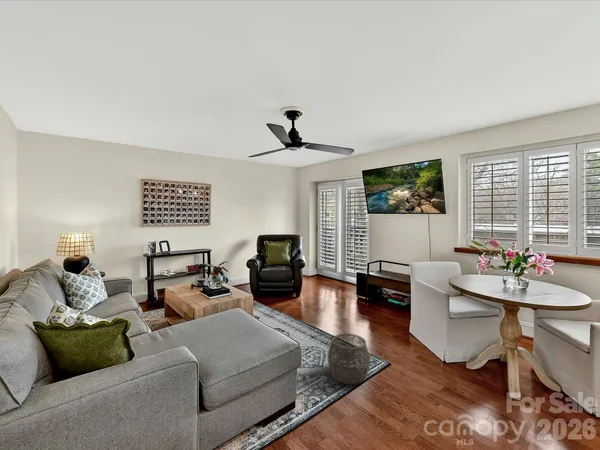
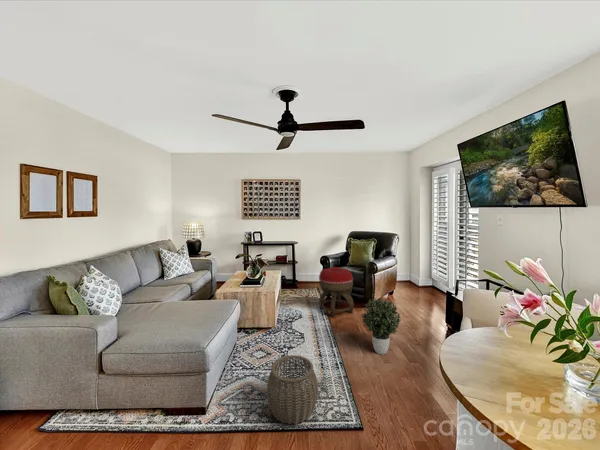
footstool: none [271,269,302,314] -> present [319,267,354,317]
potted plant: none [338,284,367,327] -> present [361,298,401,354]

